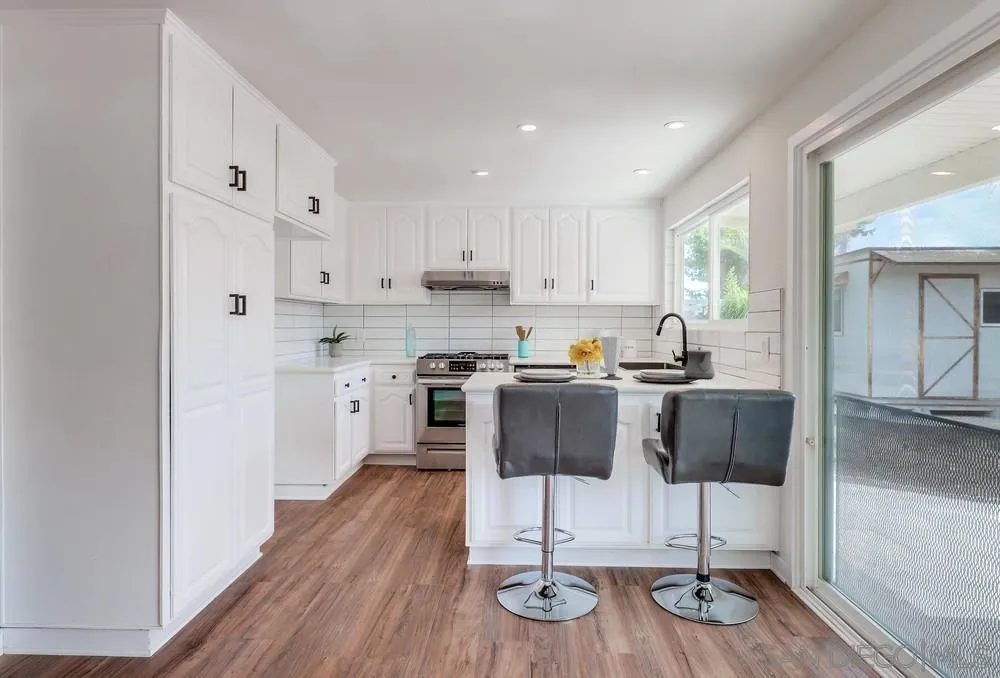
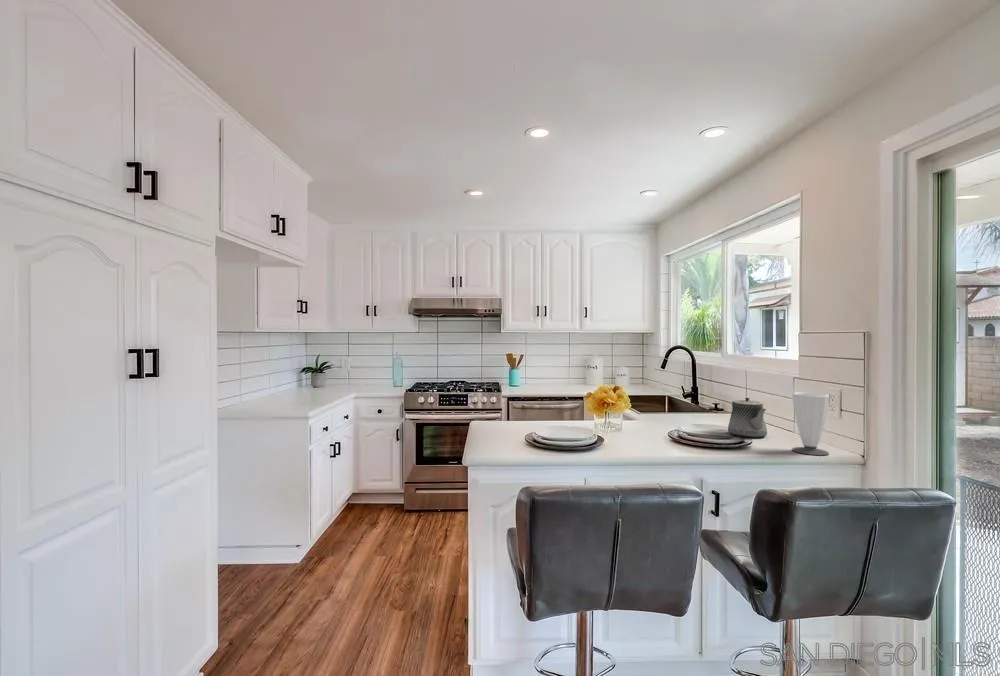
cup: present [601,336,623,379] -> present [792,392,829,455]

